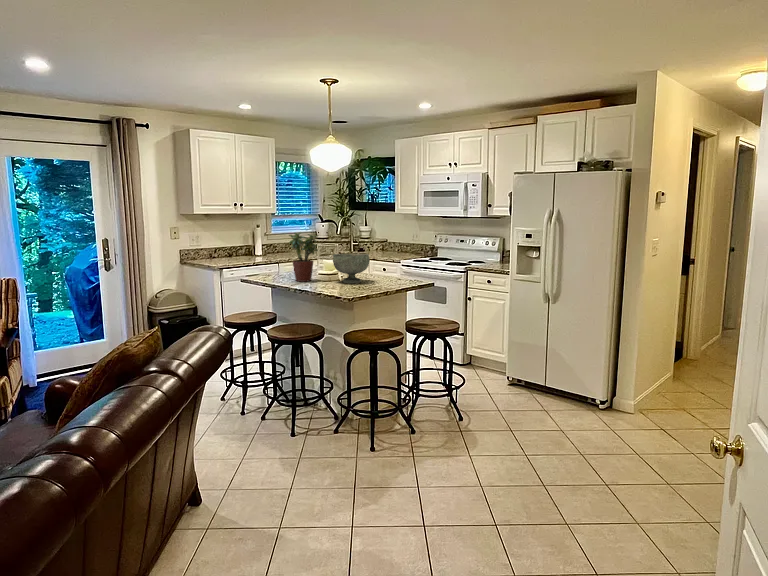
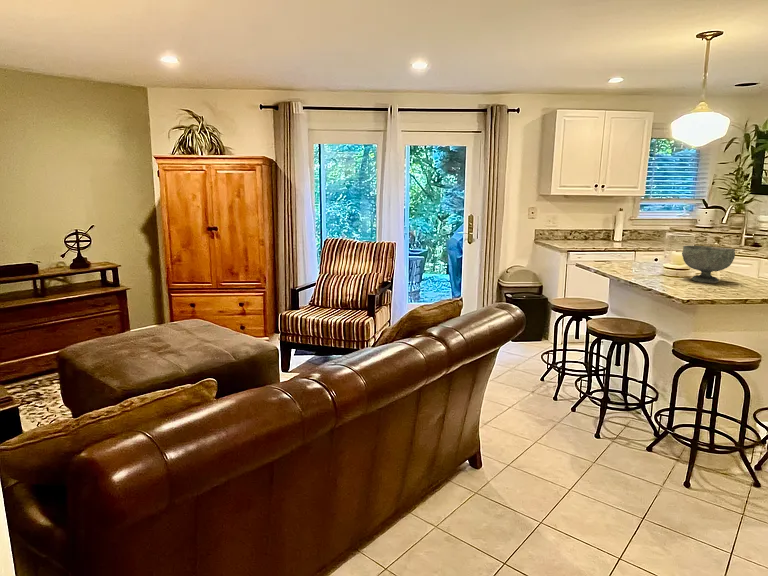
potted plant: present [289,232,318,282] -> none [631,217,668,274]

